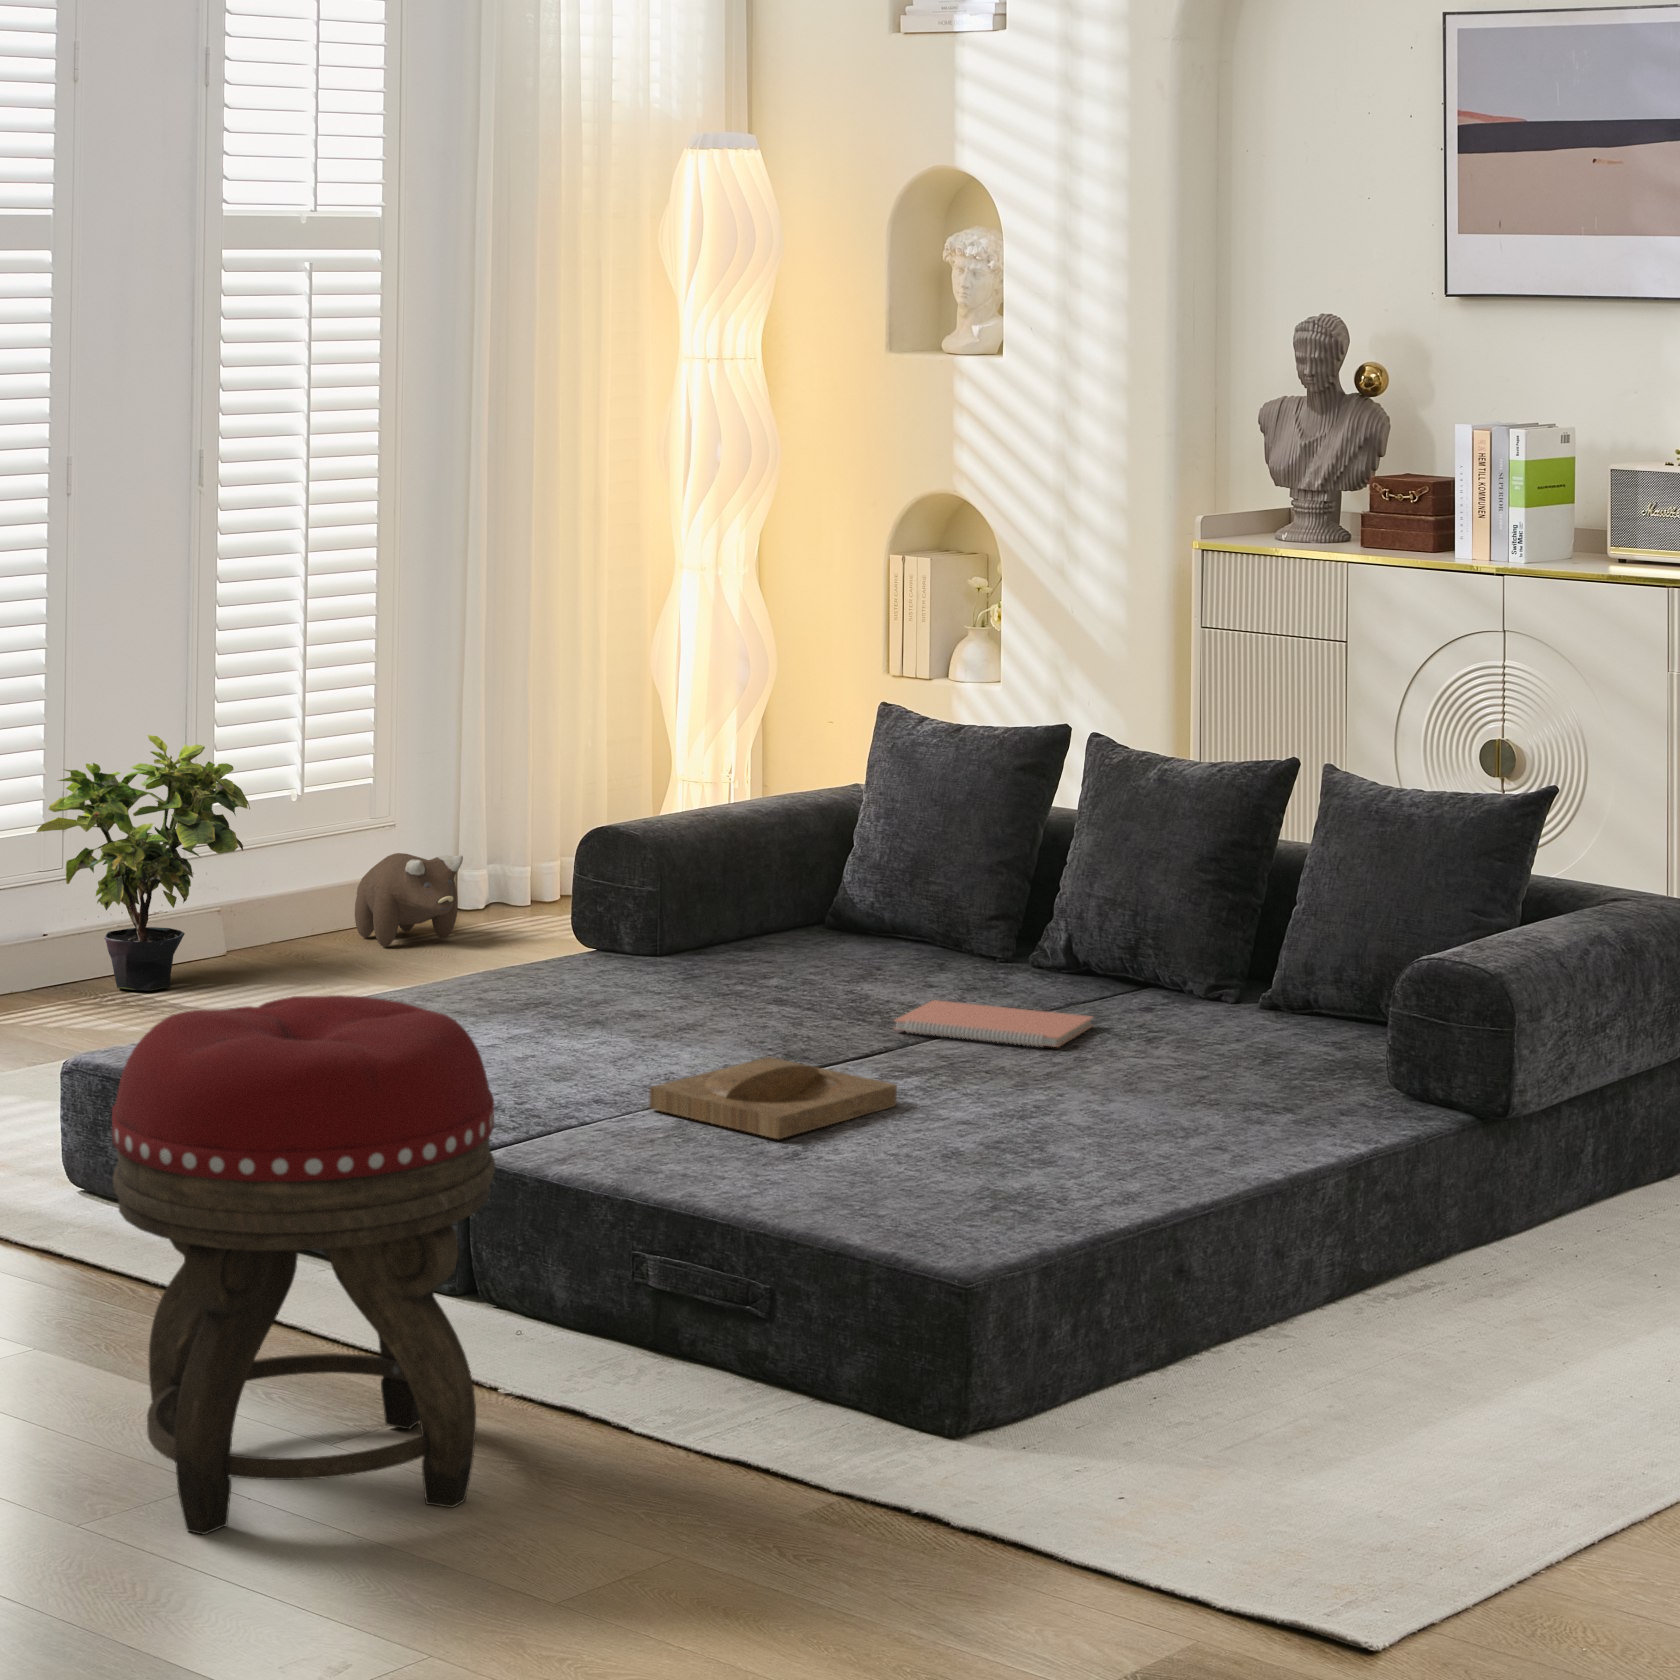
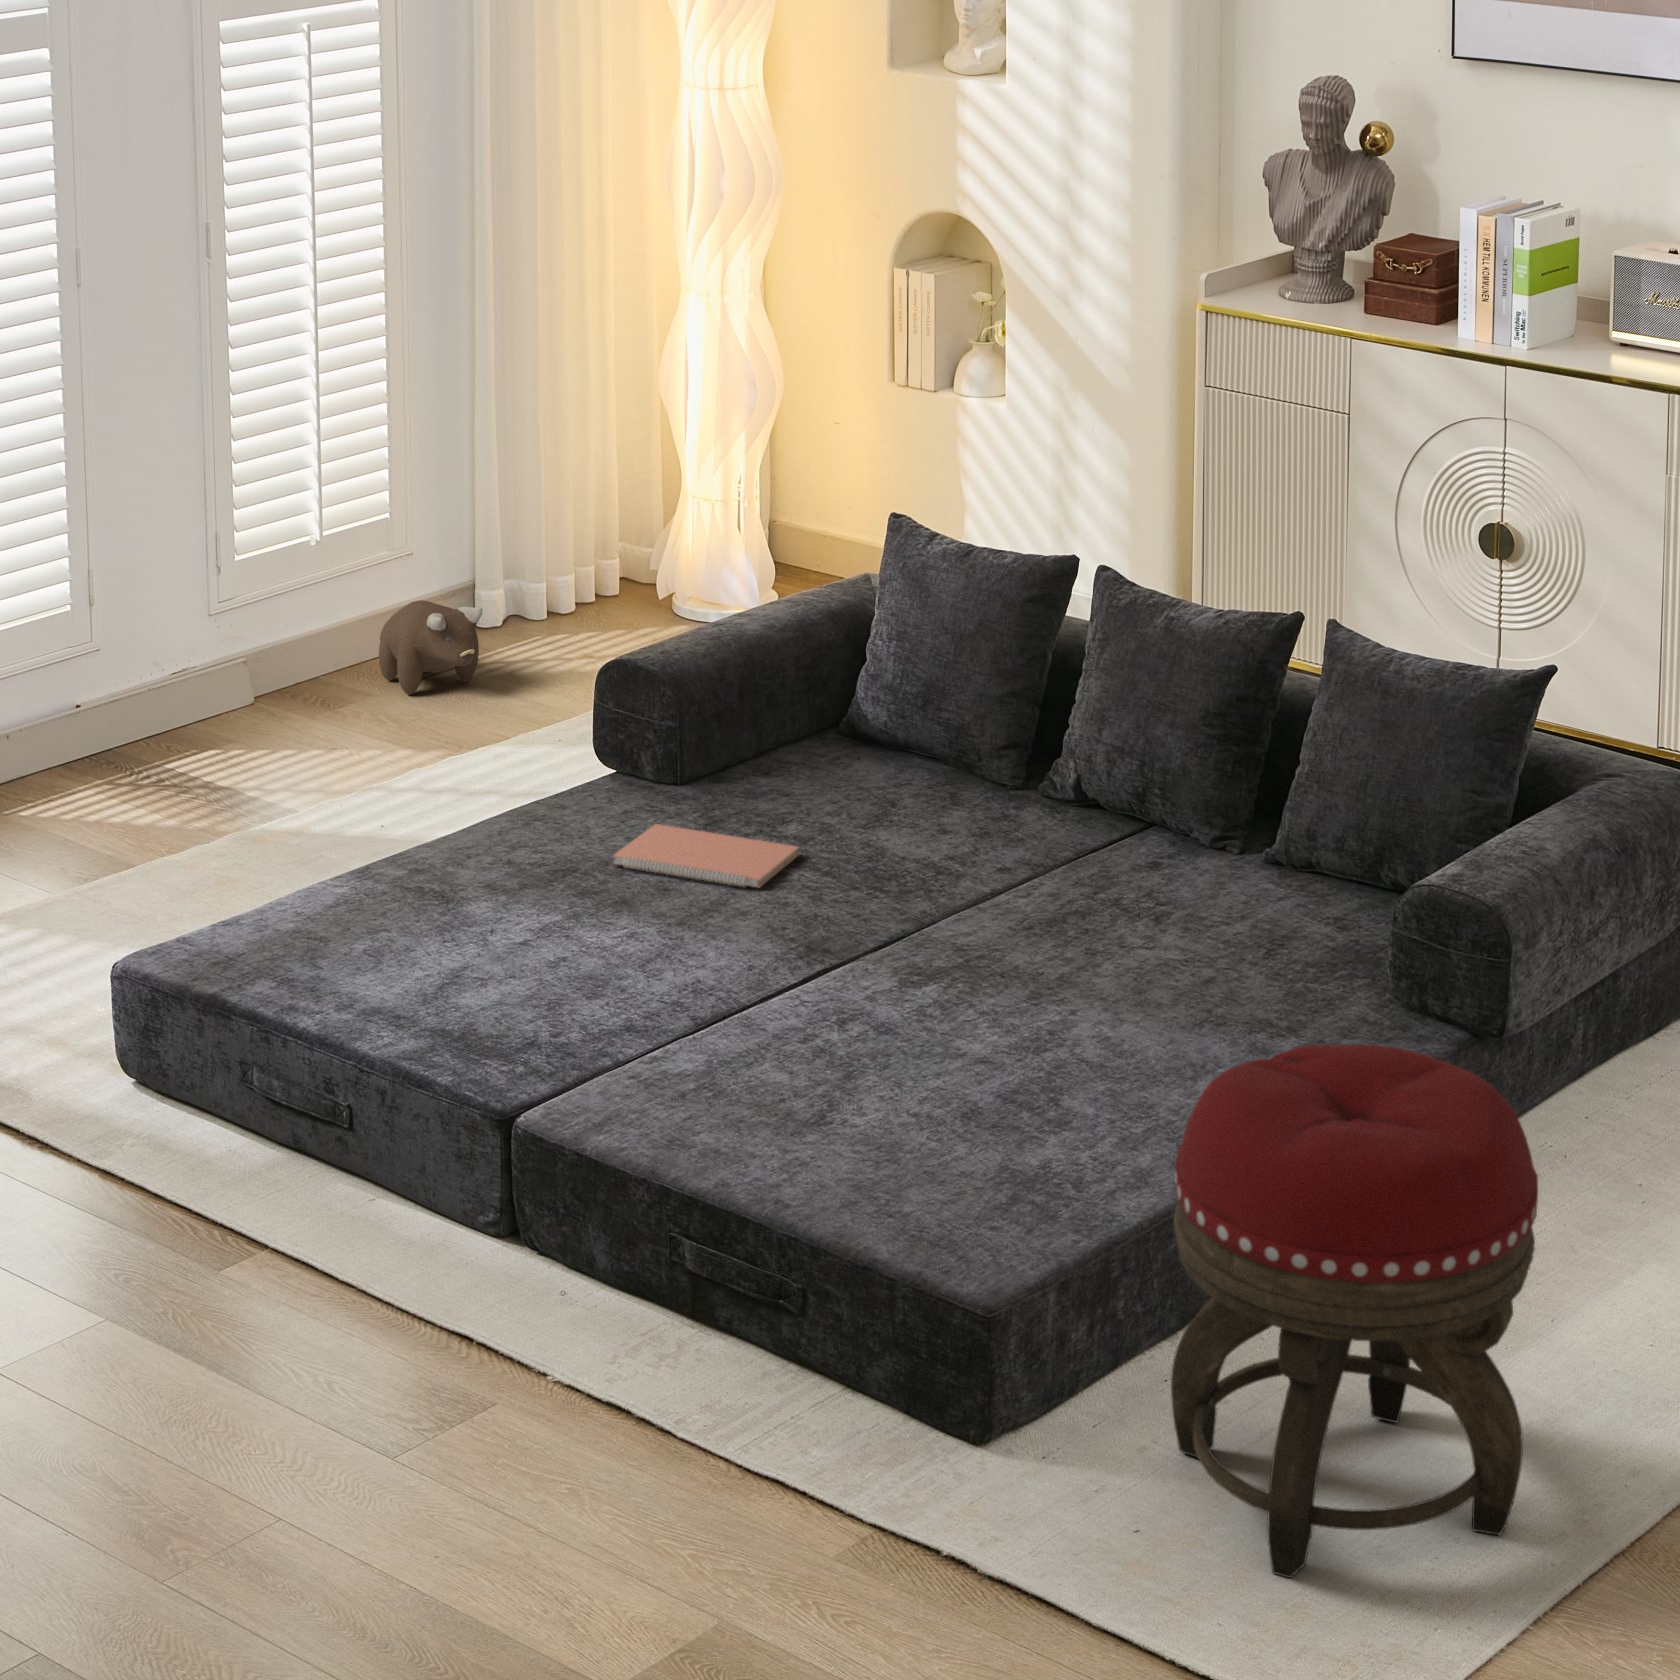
potted plant: present [36,735,250,991] -> none [66,520,274,769]
footstool: present [112,995,495,1534] -> present [1171,1044,1538,1578]
notebook: present [894,1000,1093,1047] -> present [614,824,798,887]
tray: present [649,1057,897,1139] -> none [680,975,917,1094]

